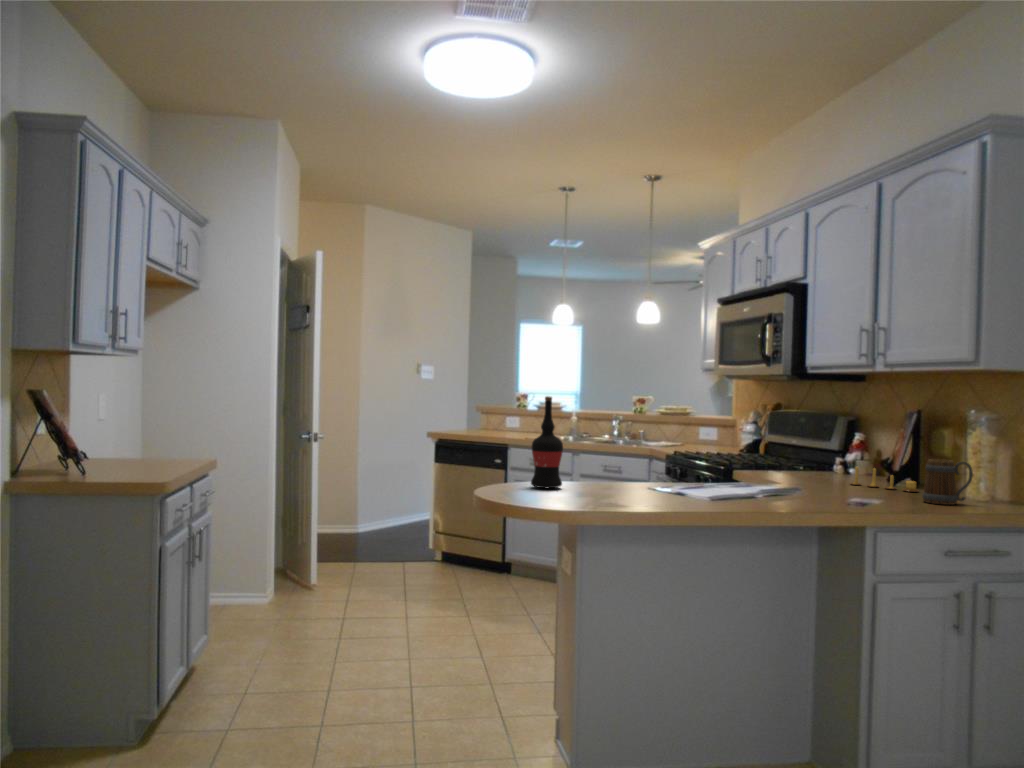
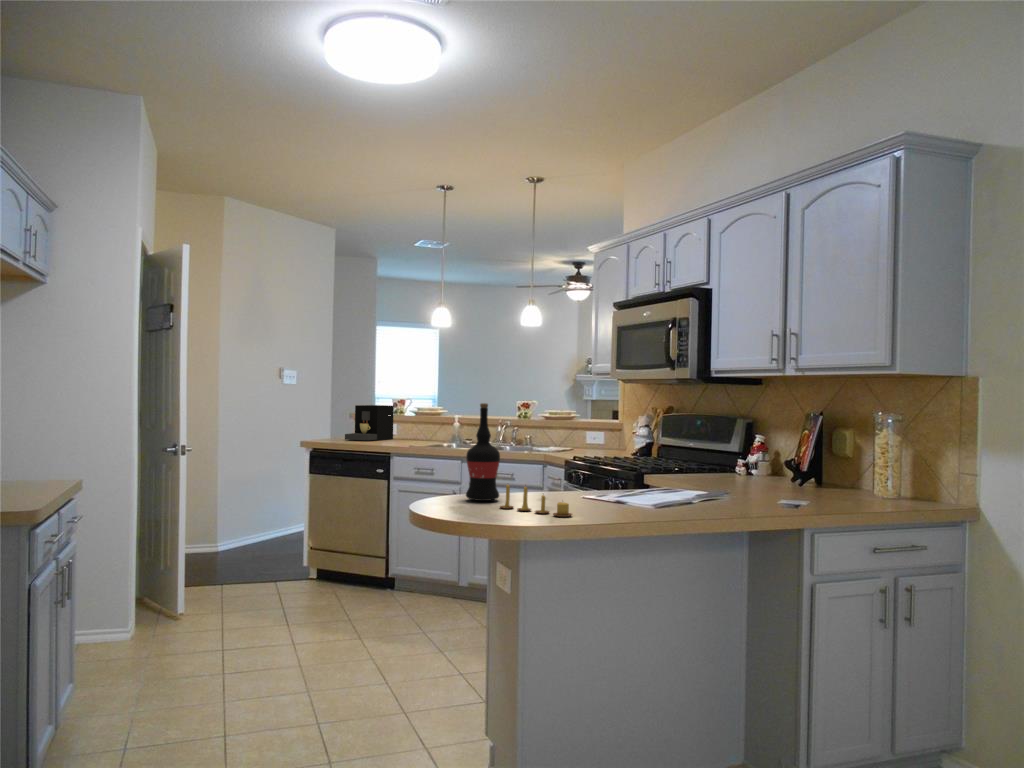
coffee maker: none [469,399,516,432] -> present [345,405,394,440]
mug: present [922,459,973,505] -> none [841,459,886,502]
candle: present [851,467,918,492] -> present [500,485,572,517]

